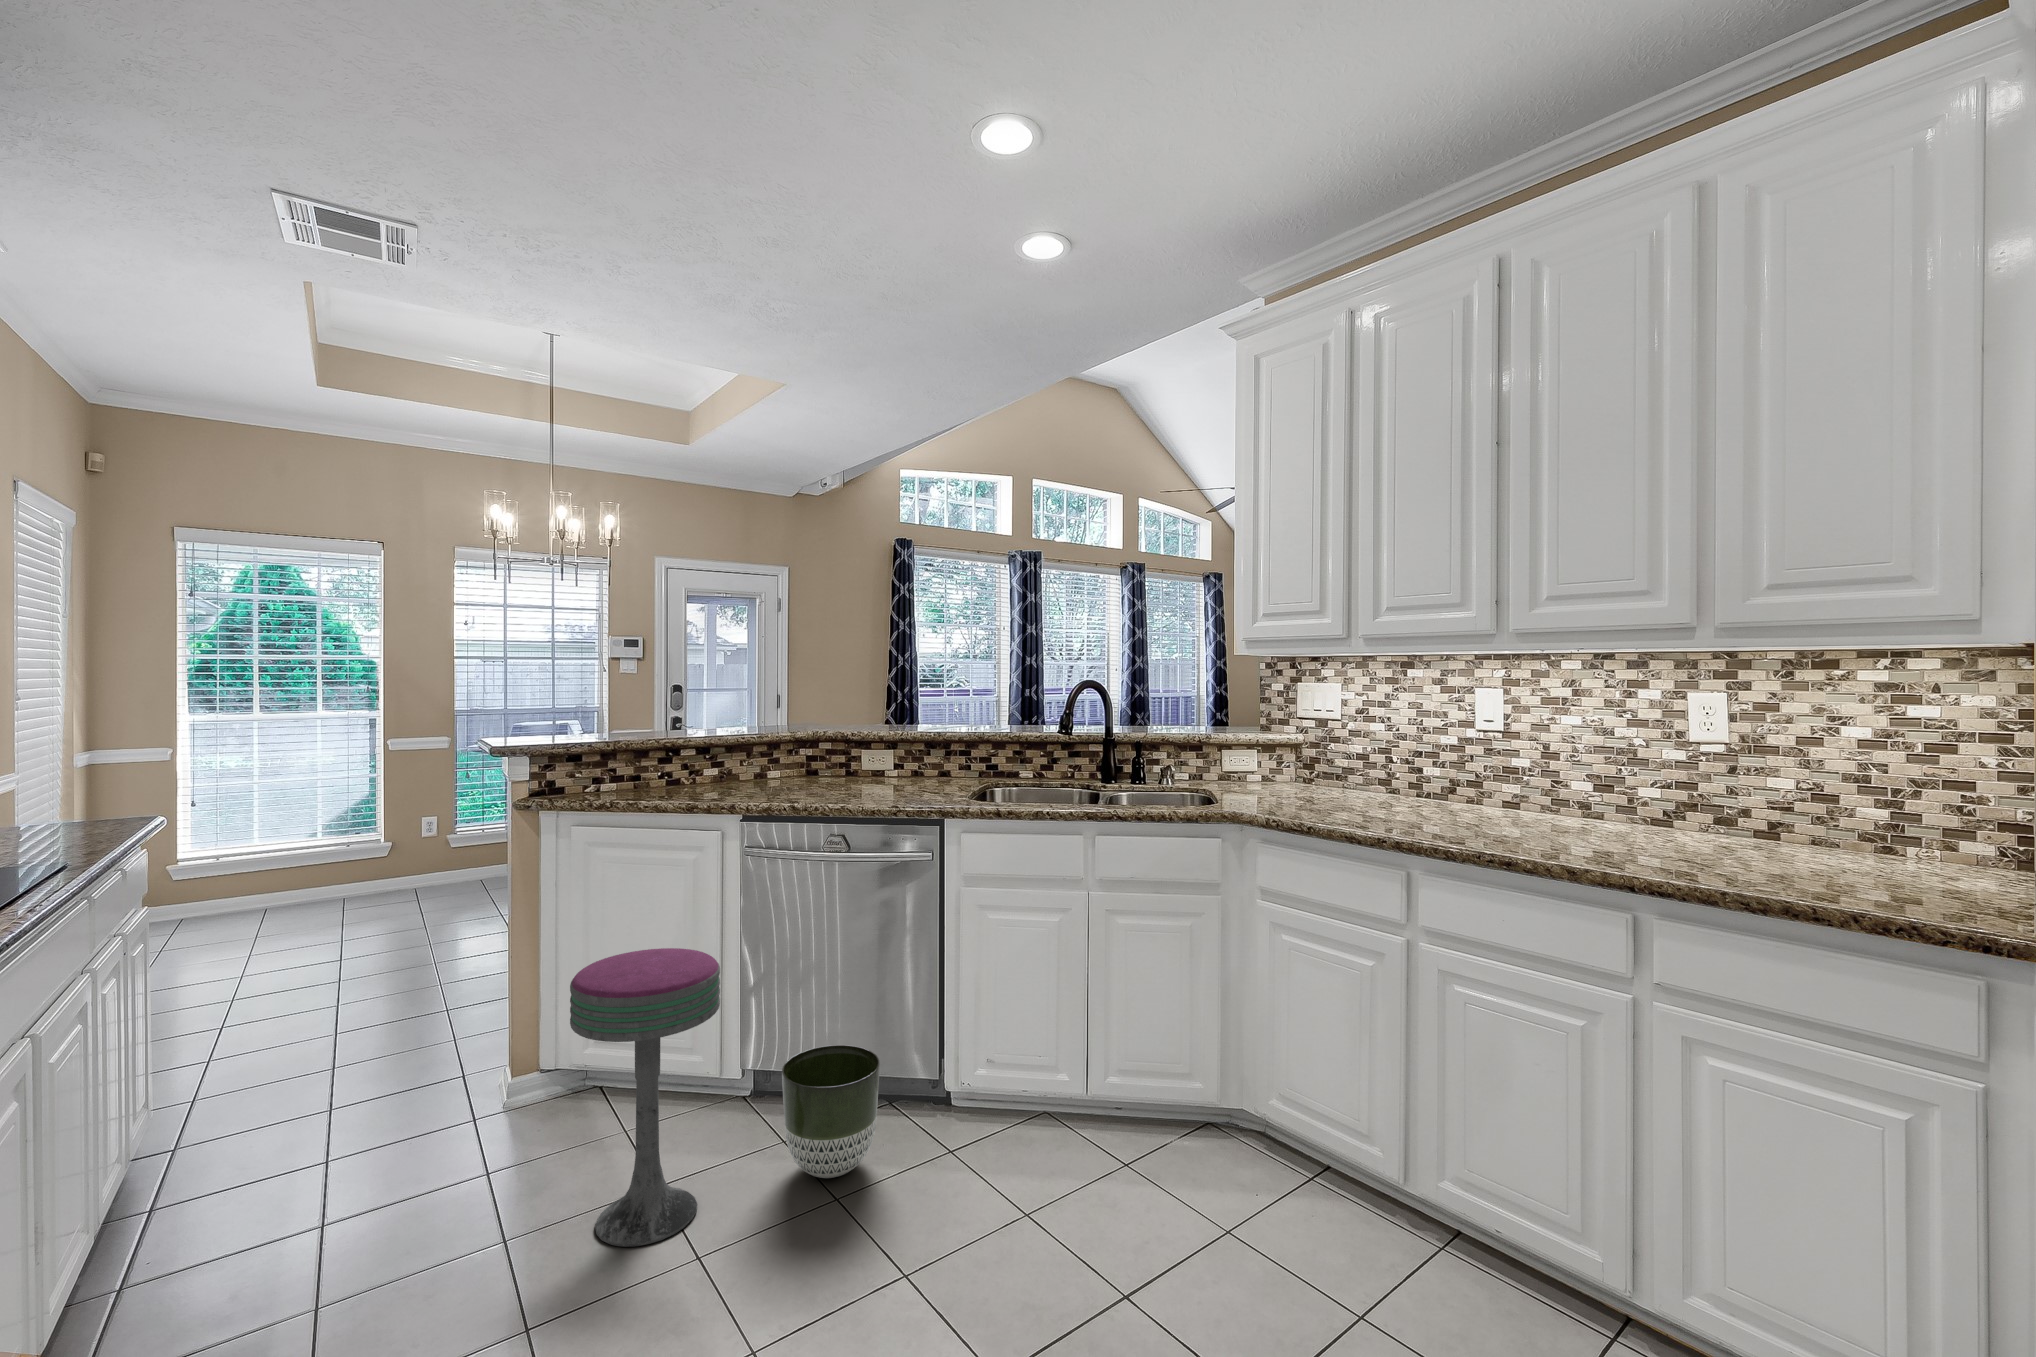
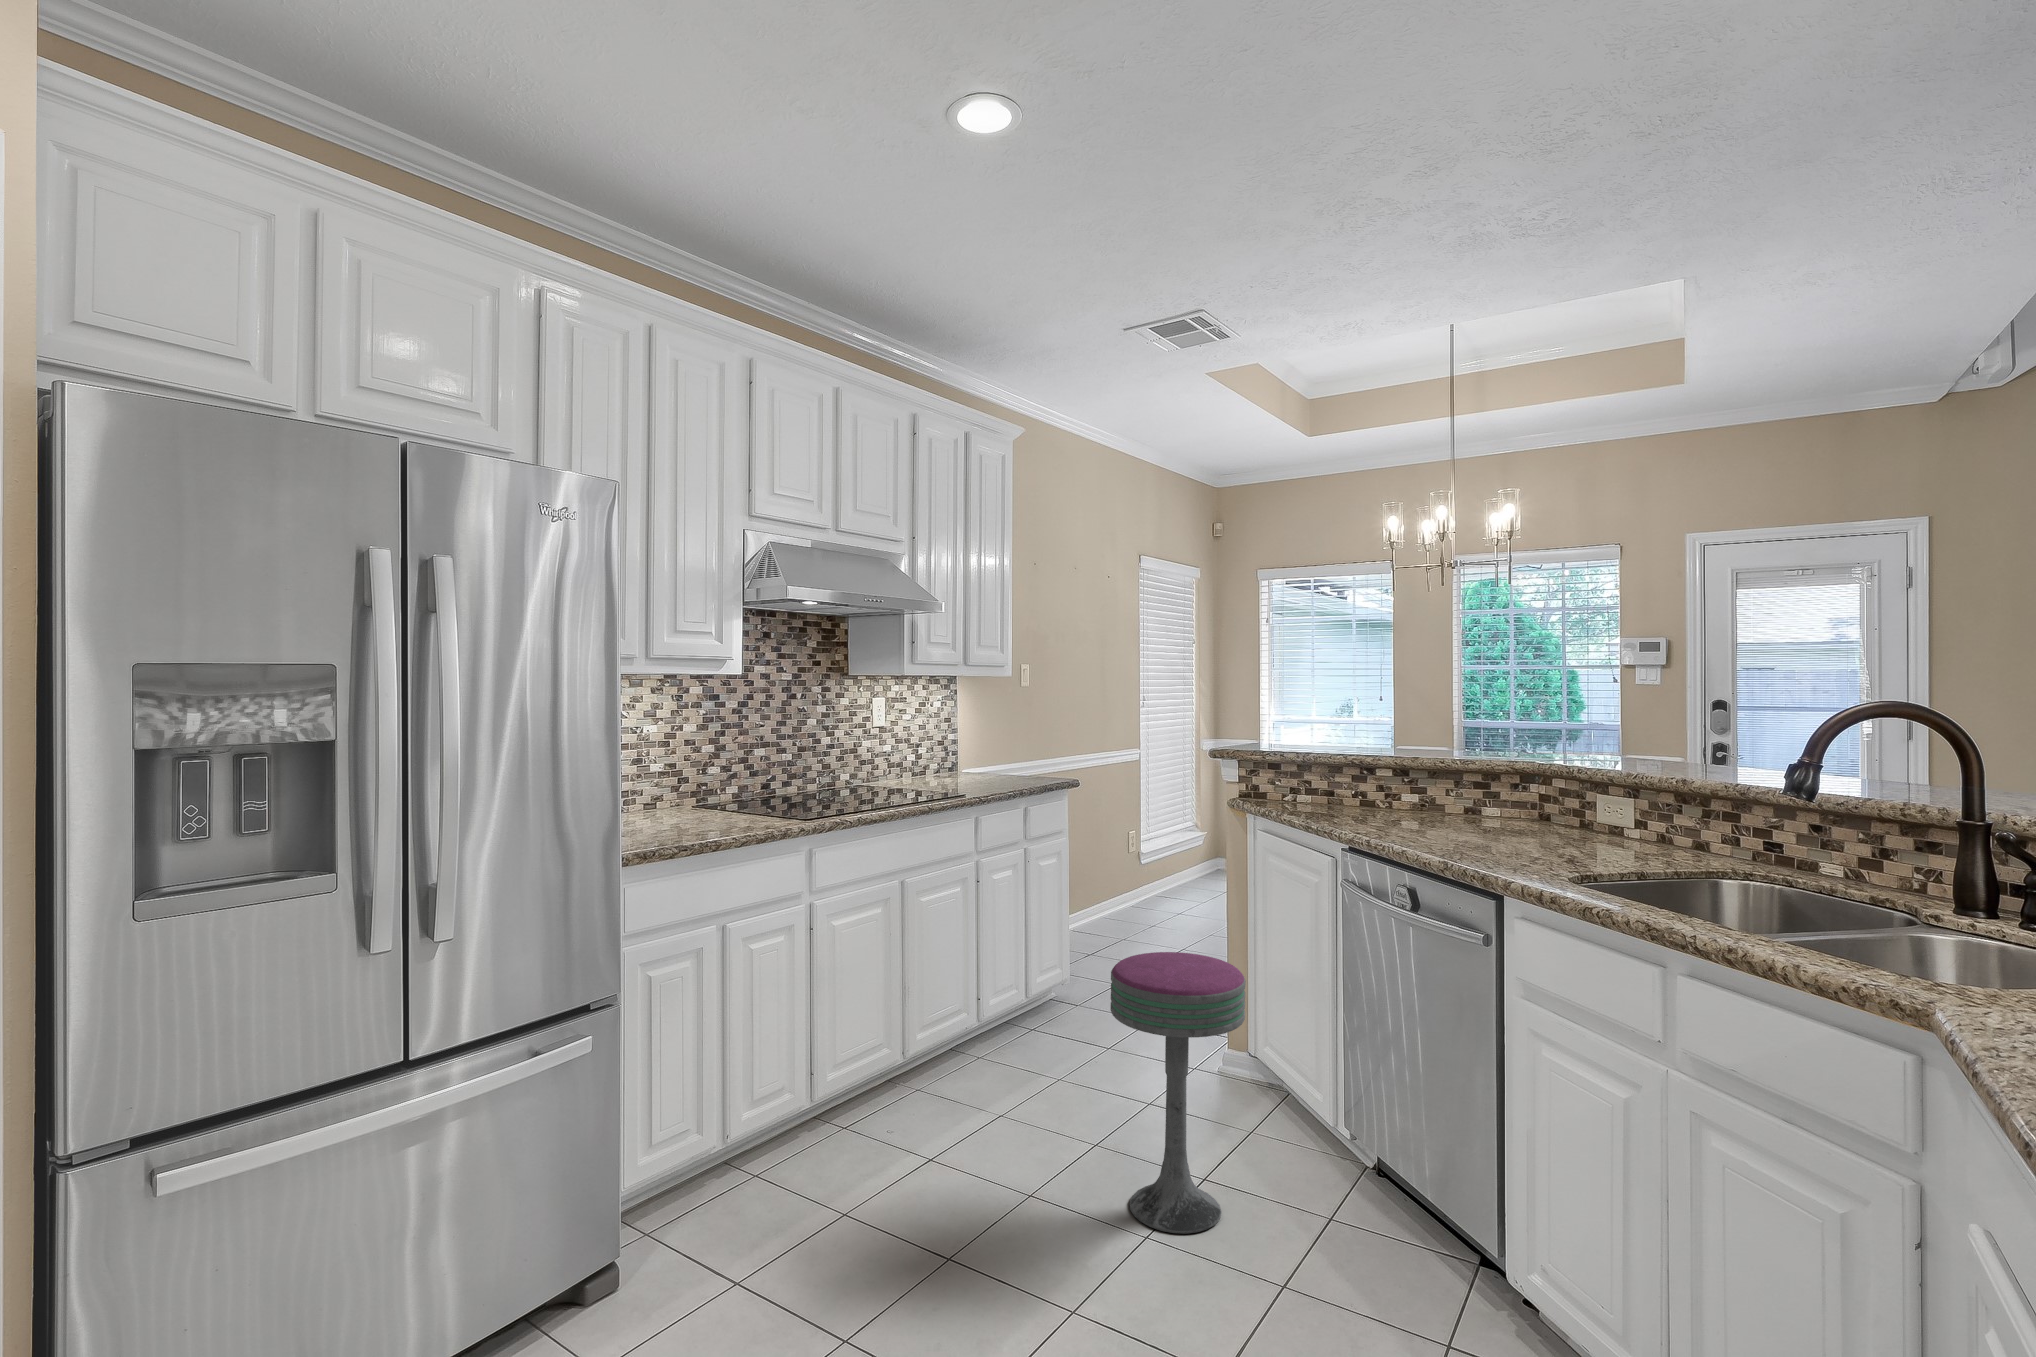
planter: present [782,1045,880,1178] -> none [1298,1127,1417,1286]

